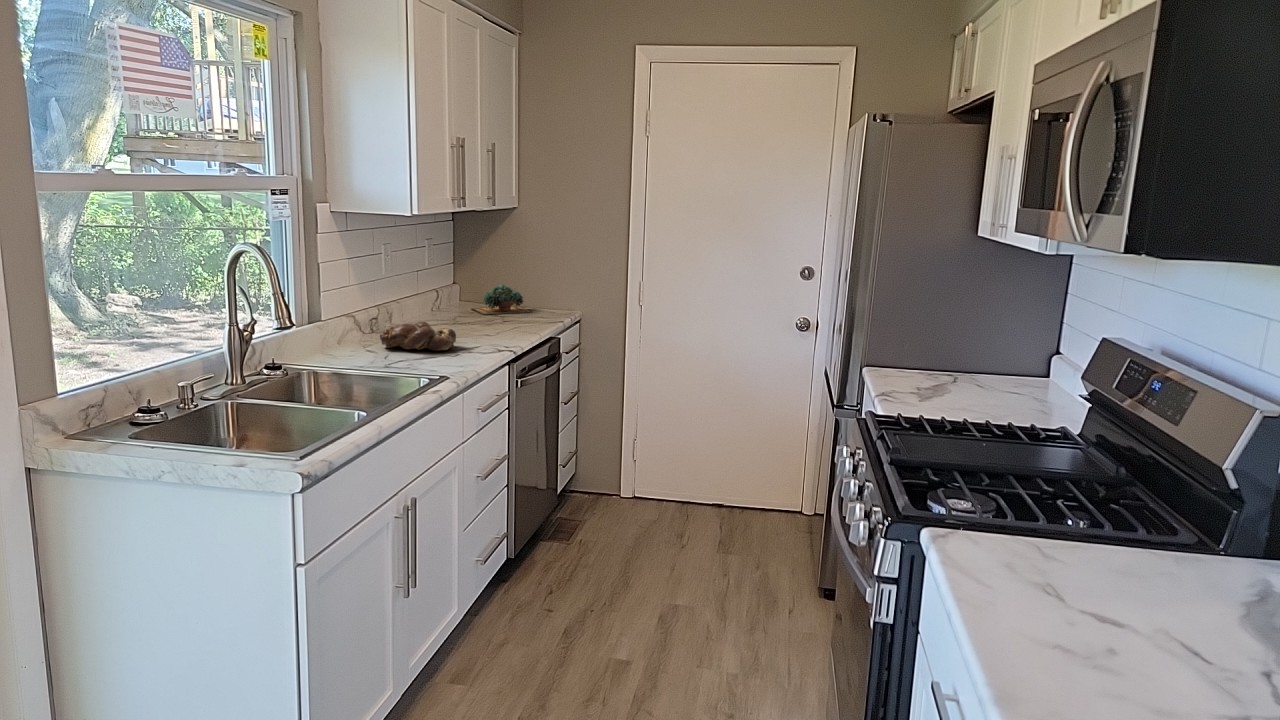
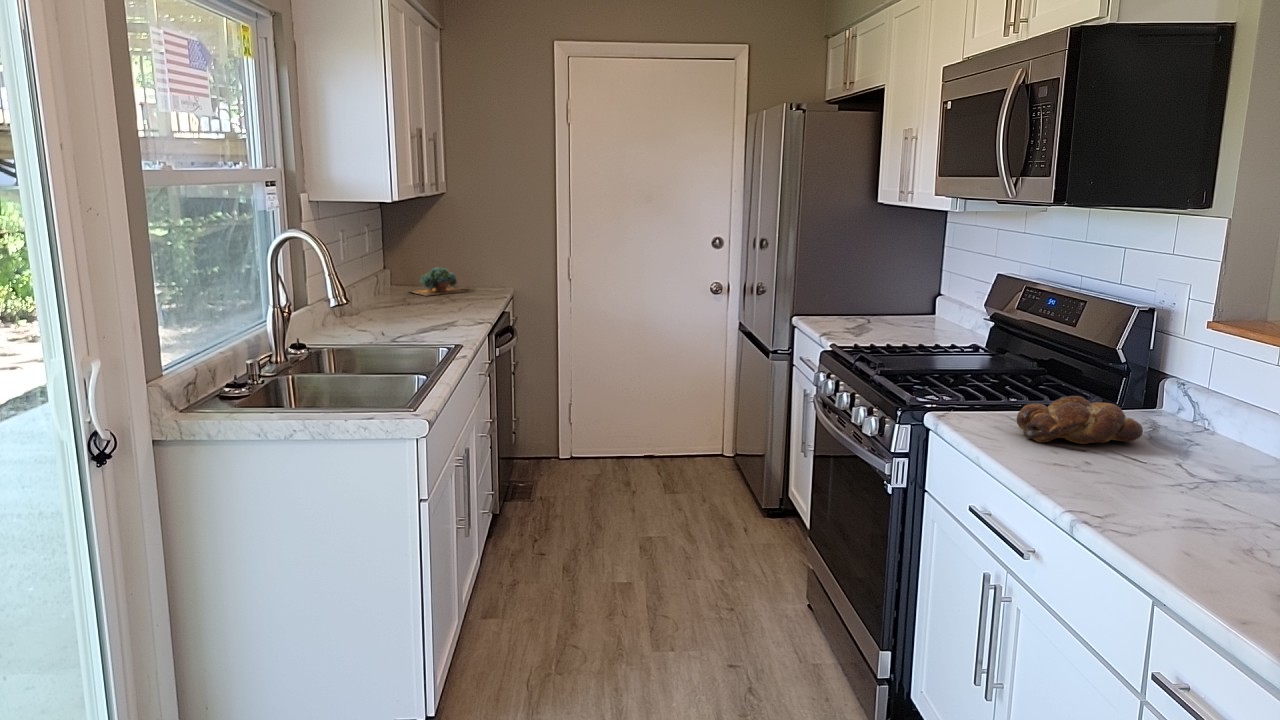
bread loaf: present [380,322,456,351] -> present [1016,396,1143,444]

